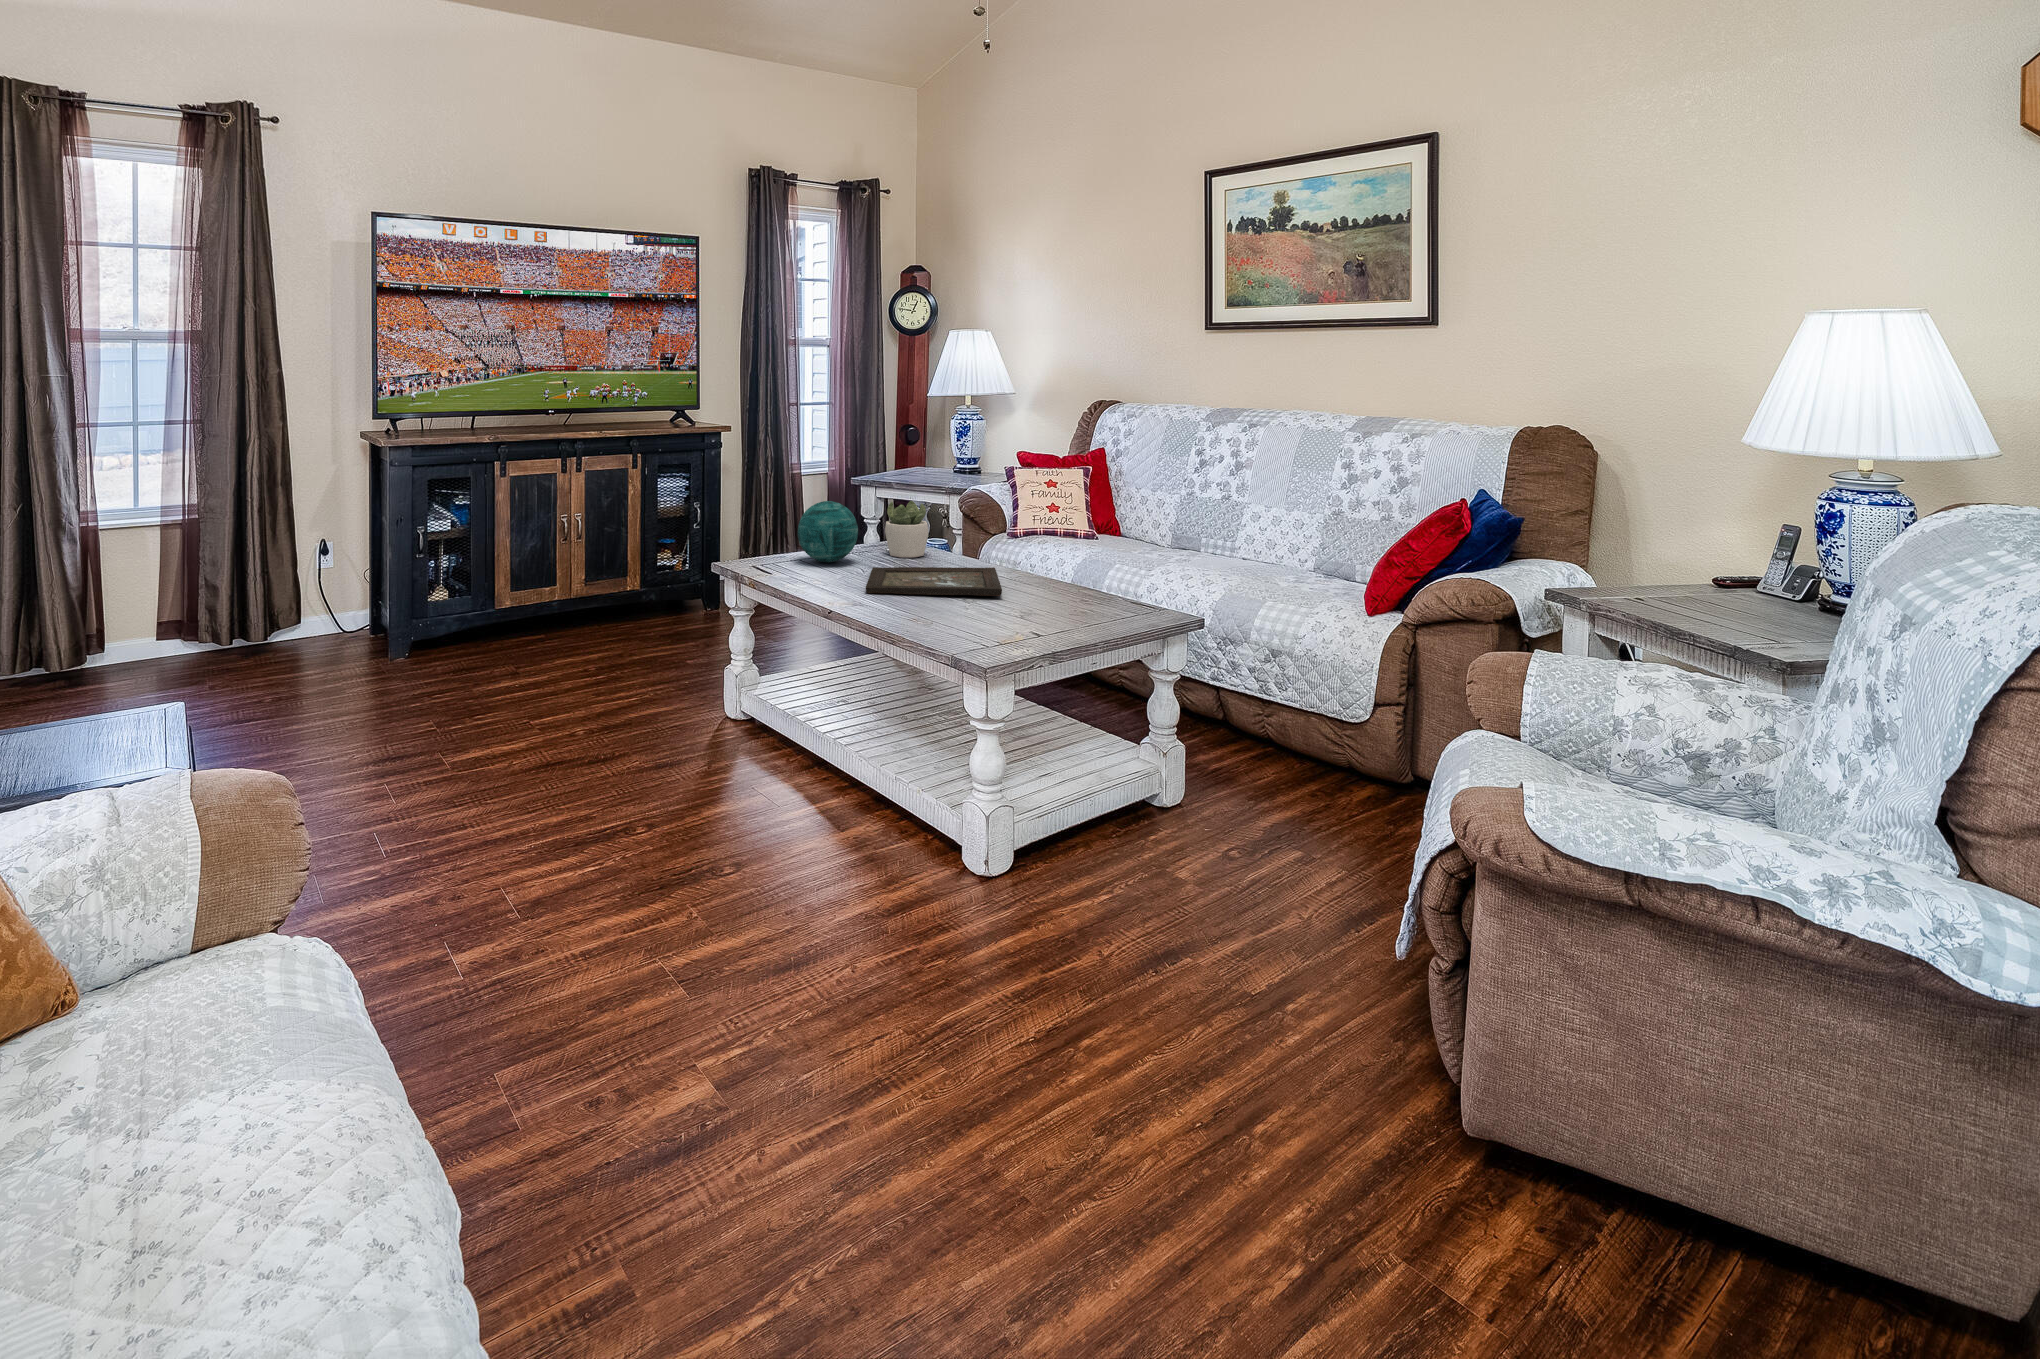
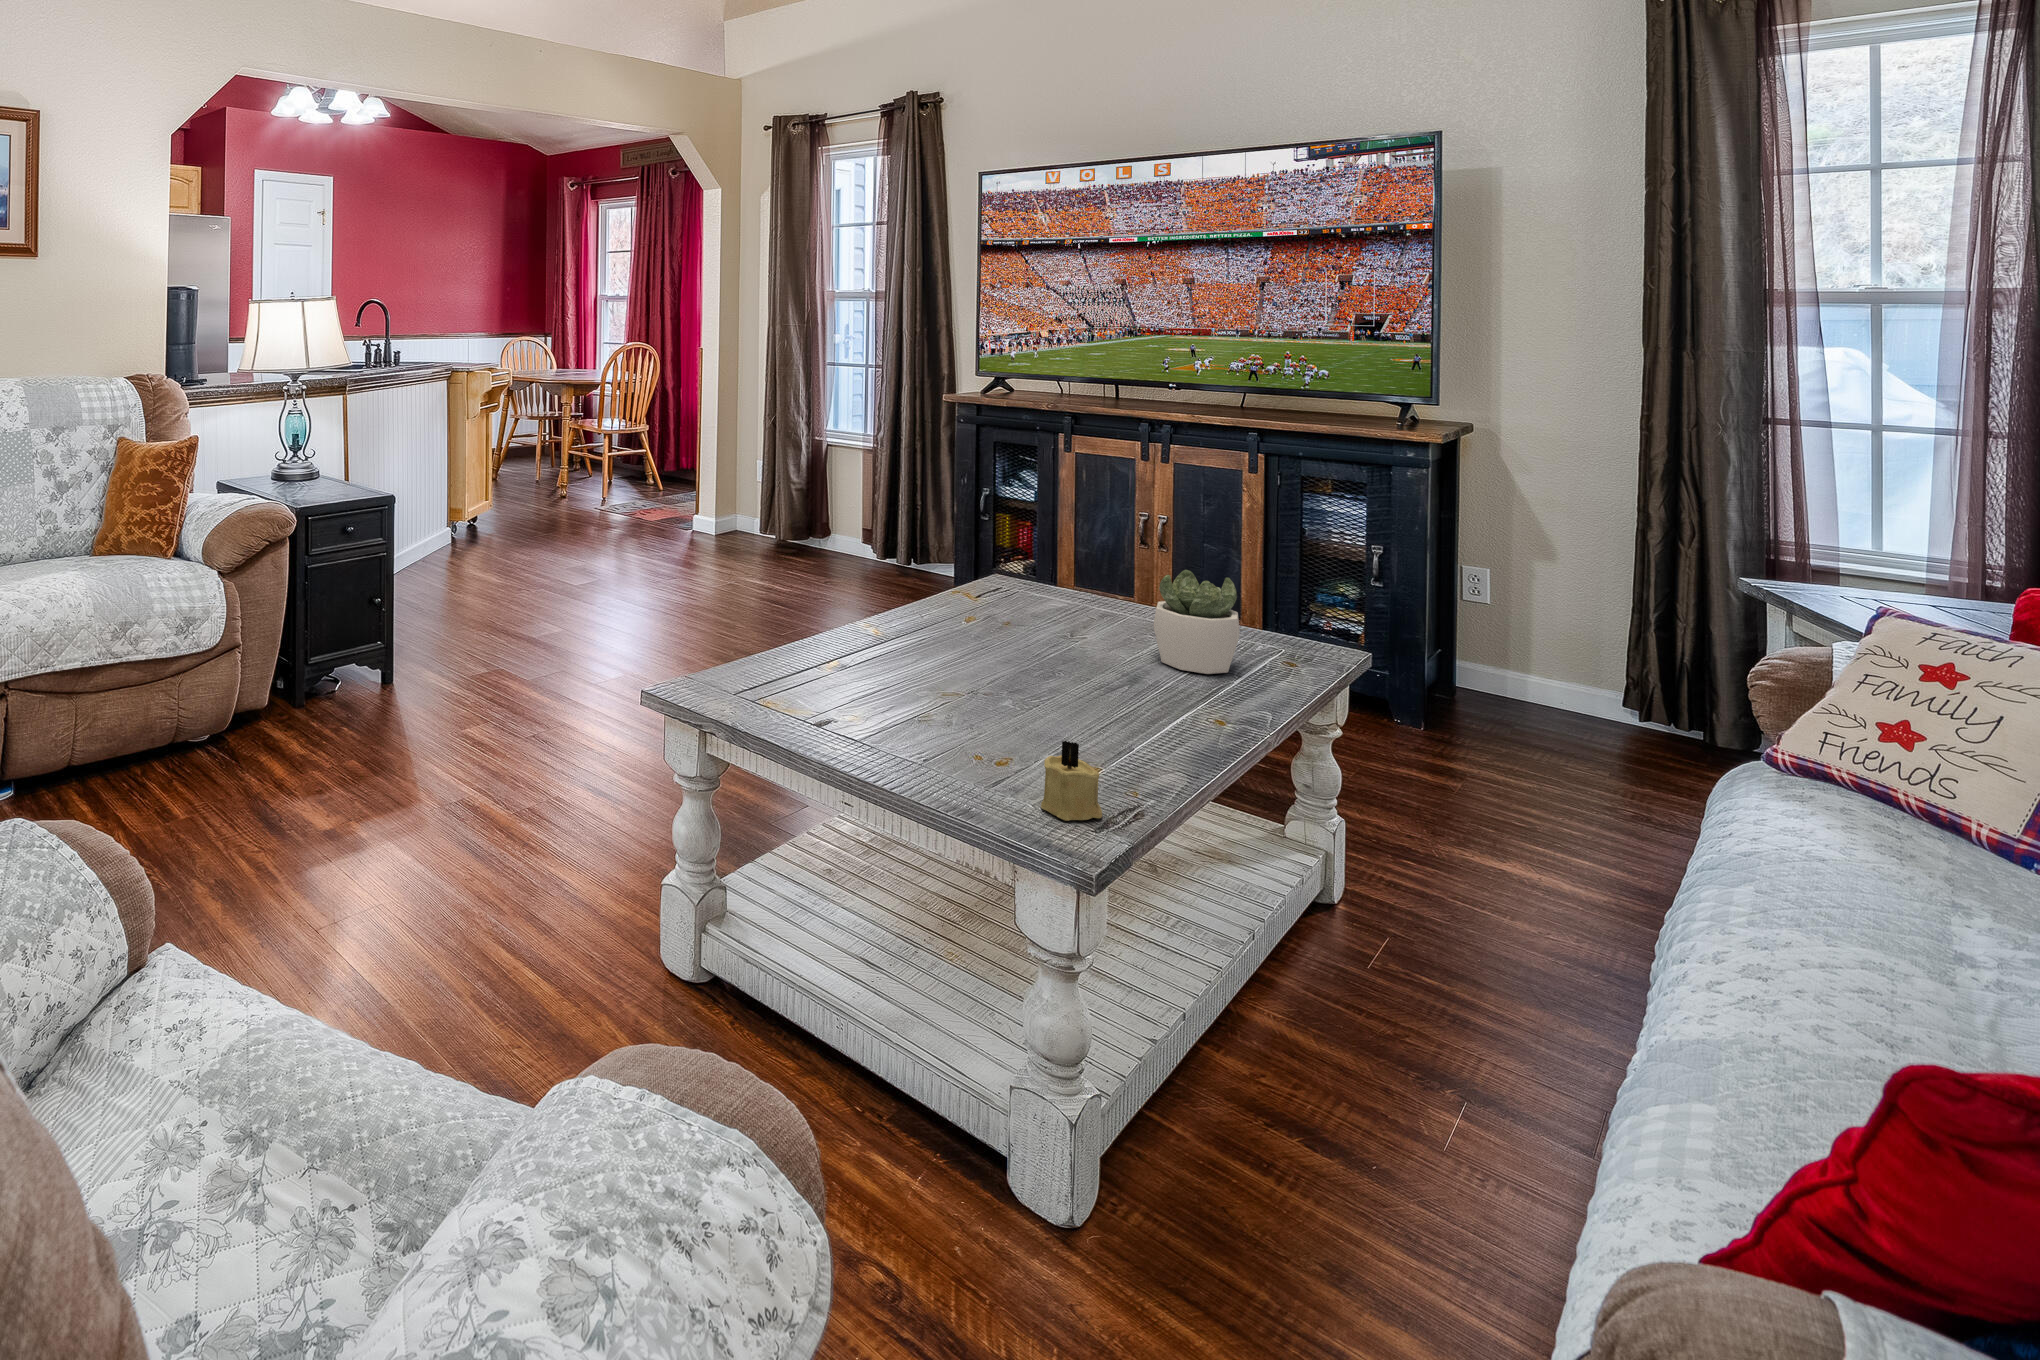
decorative orb: present [798,501,858,562] -> none [987,538,1085,629]
candle: none [1075,566,1101,604] -> present [1041,741,1102,821]
tray: present [866,567,1002,596] -> none [871,649,1155,733]

